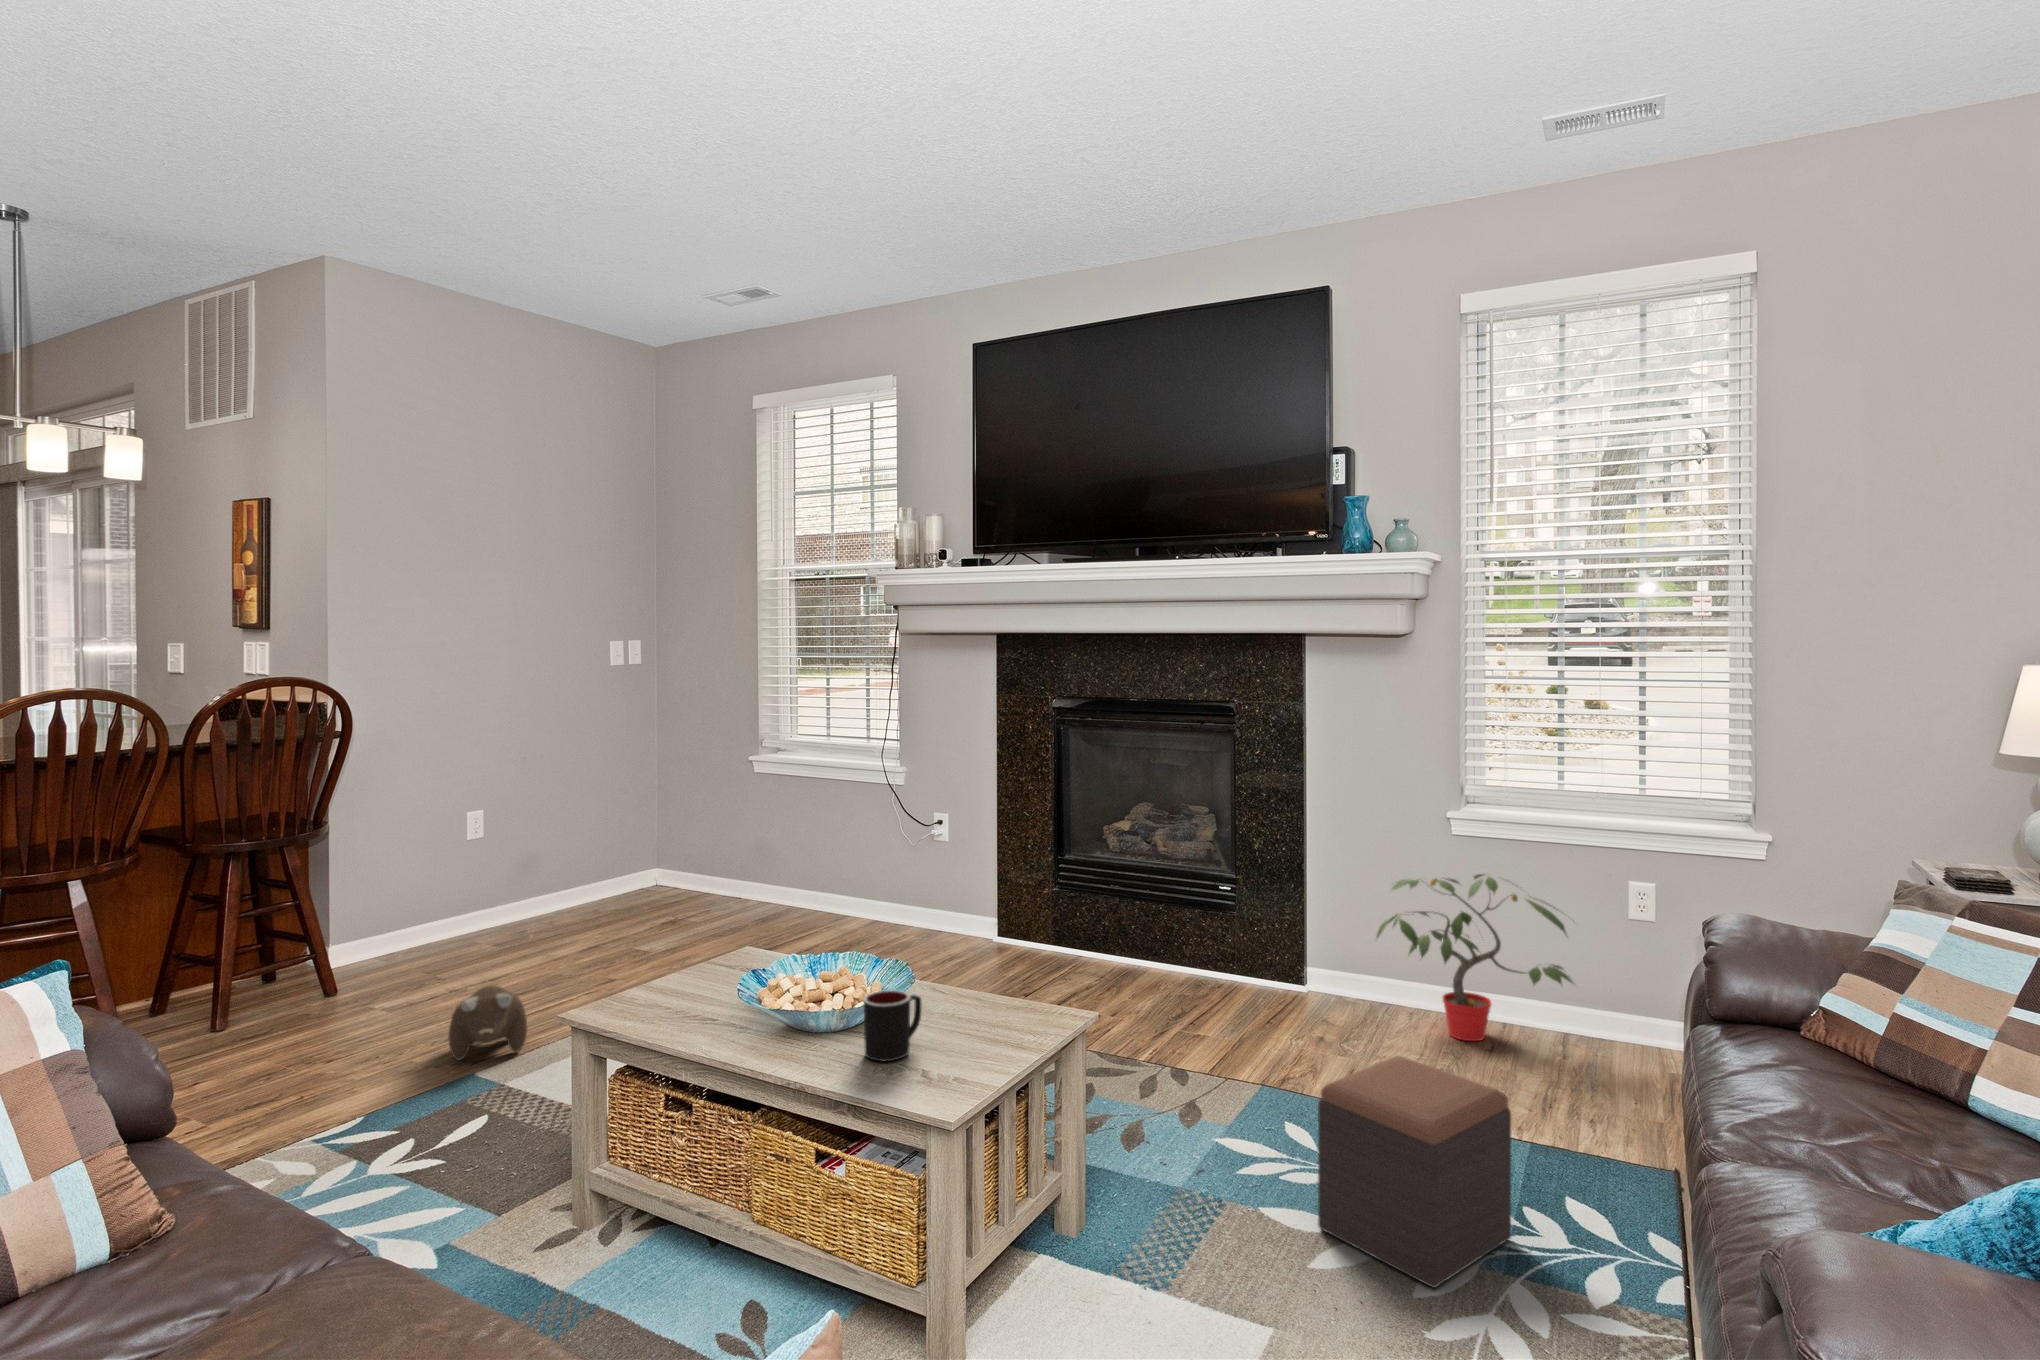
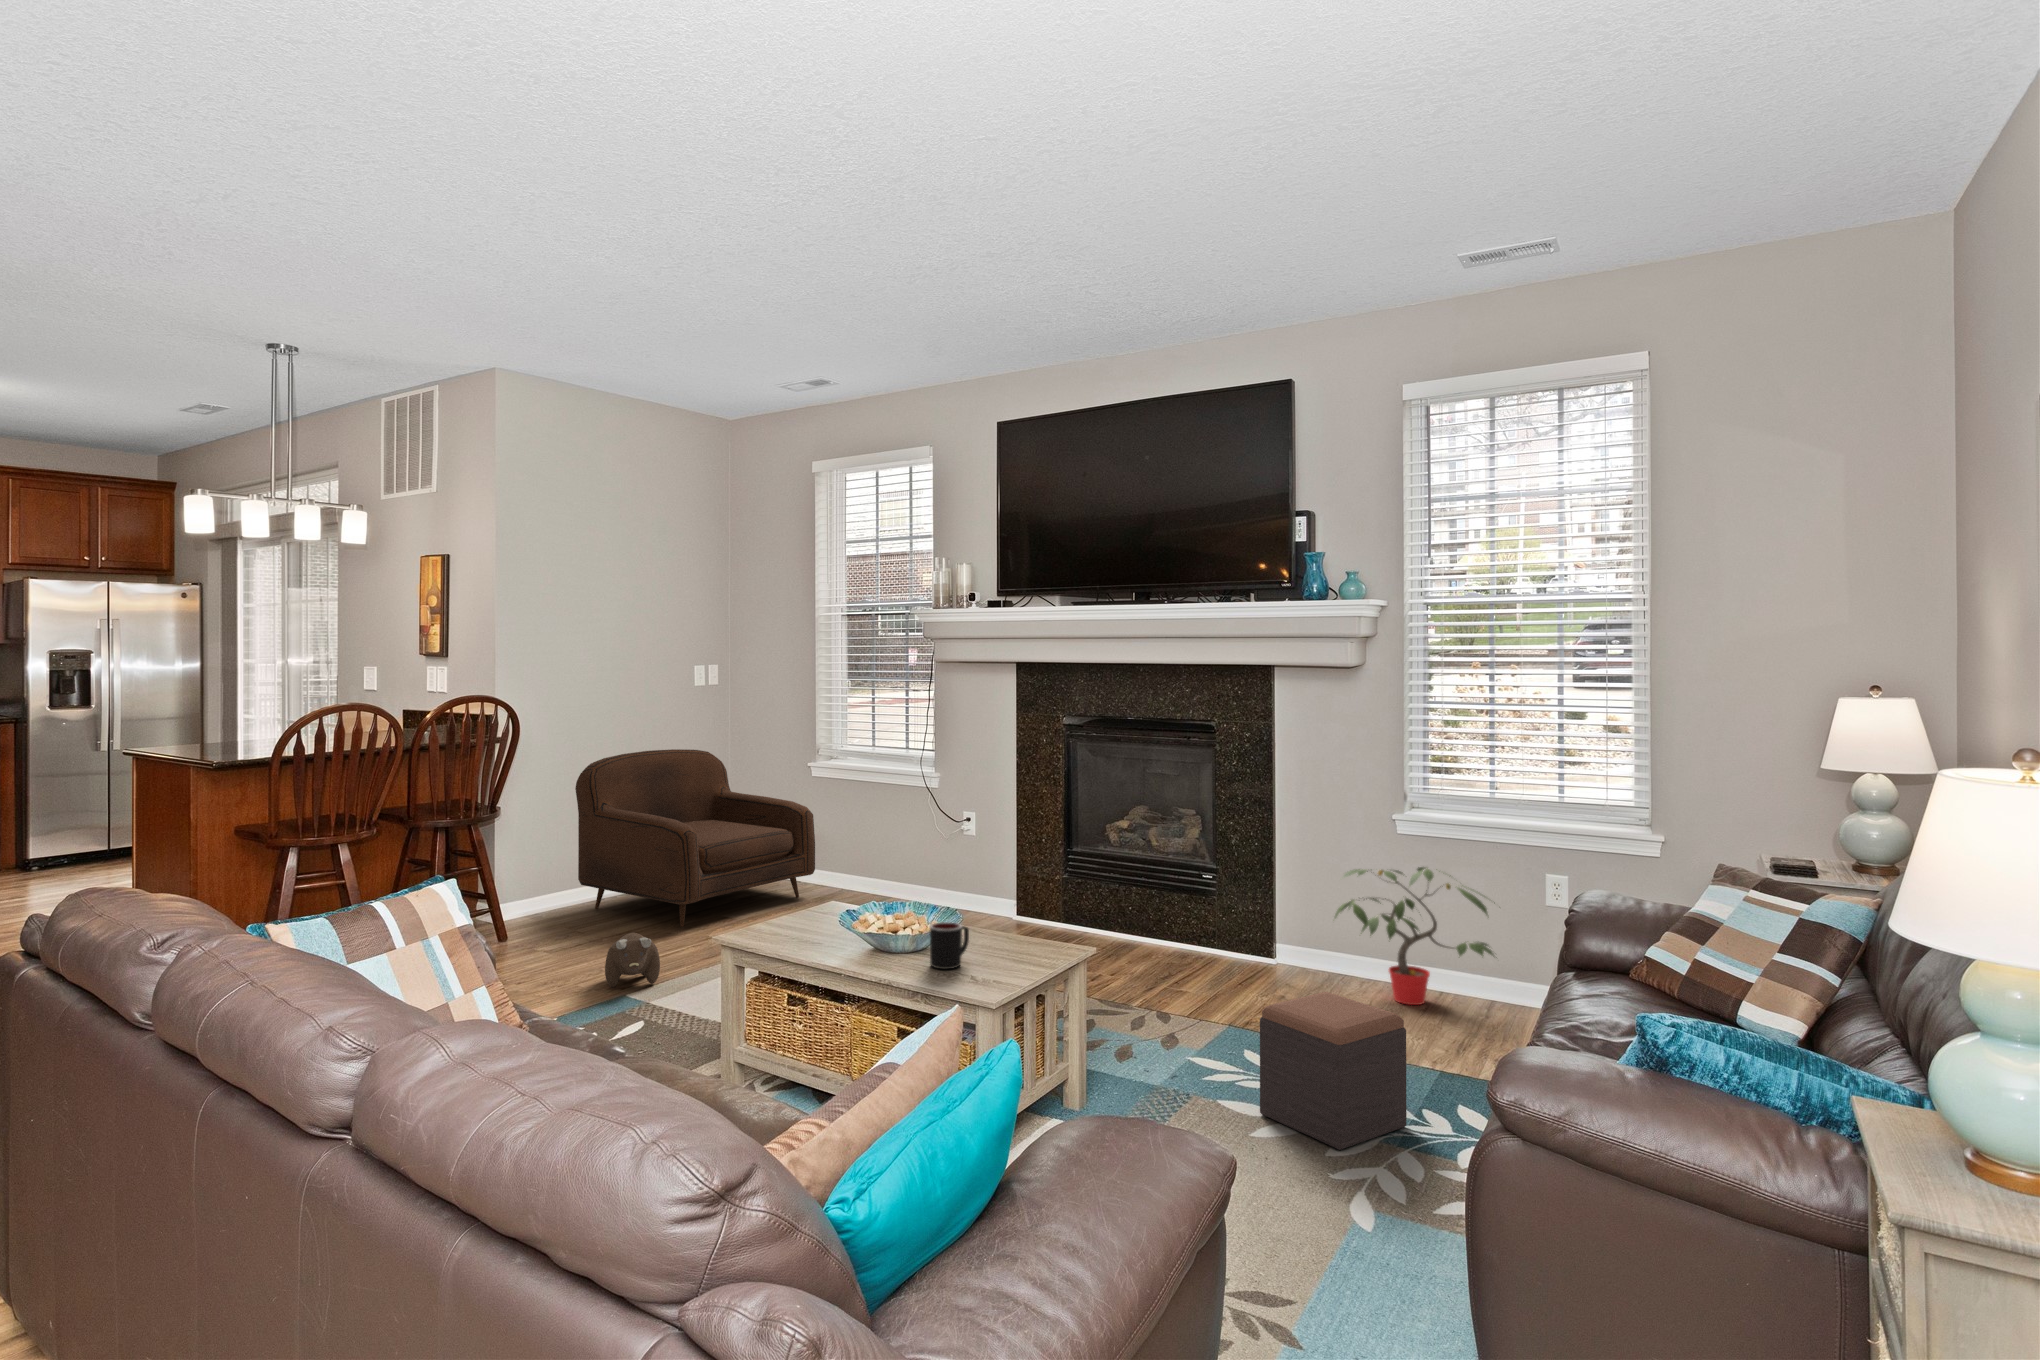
armchair: none [446,742,756,964] -> present [575,749,815,927]

